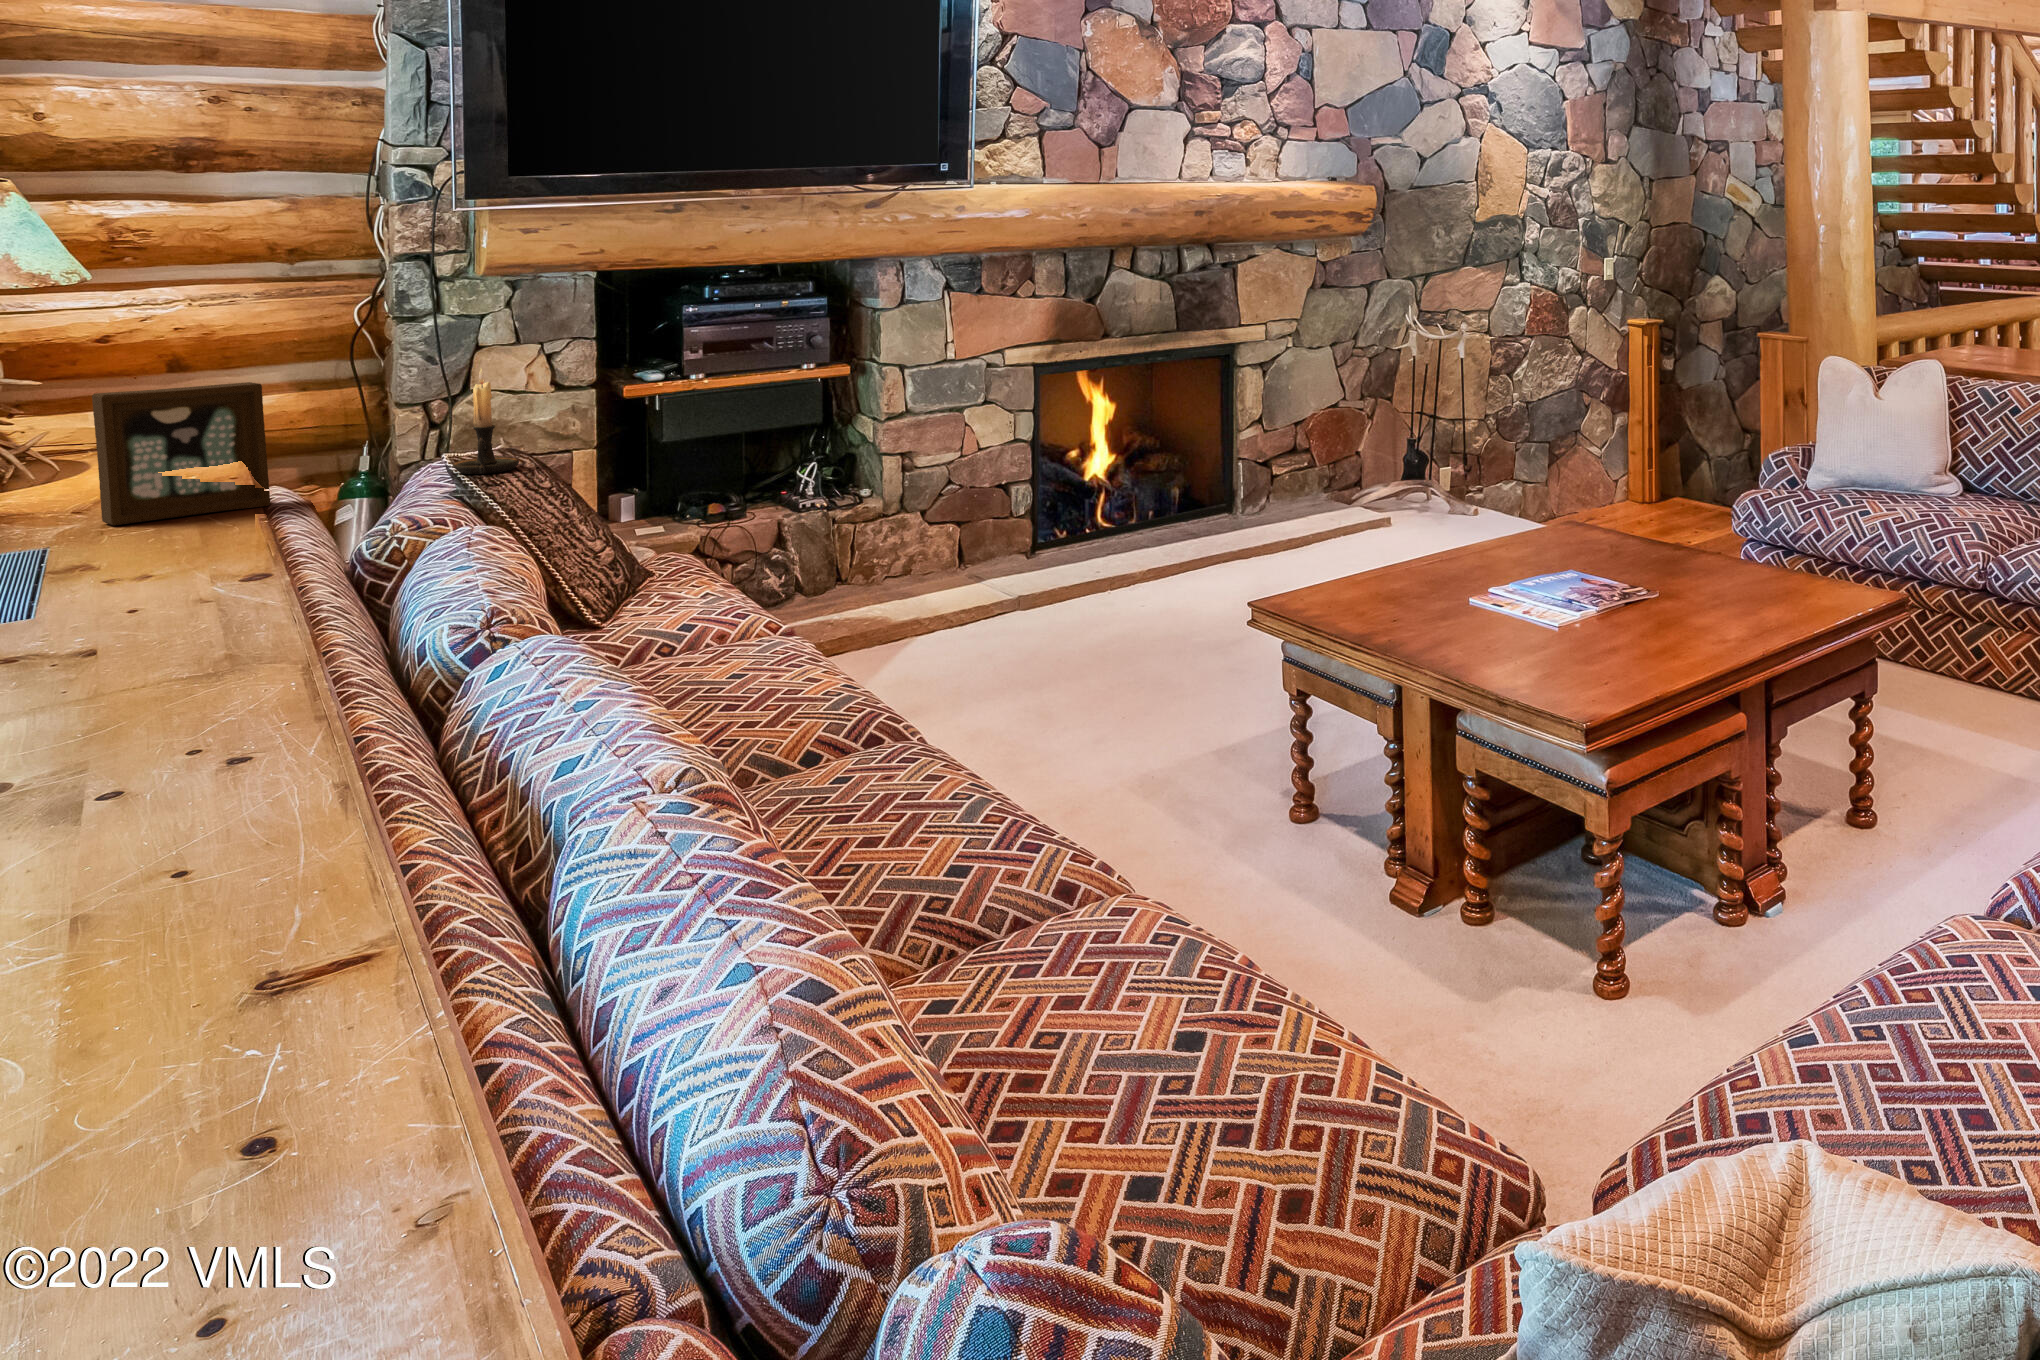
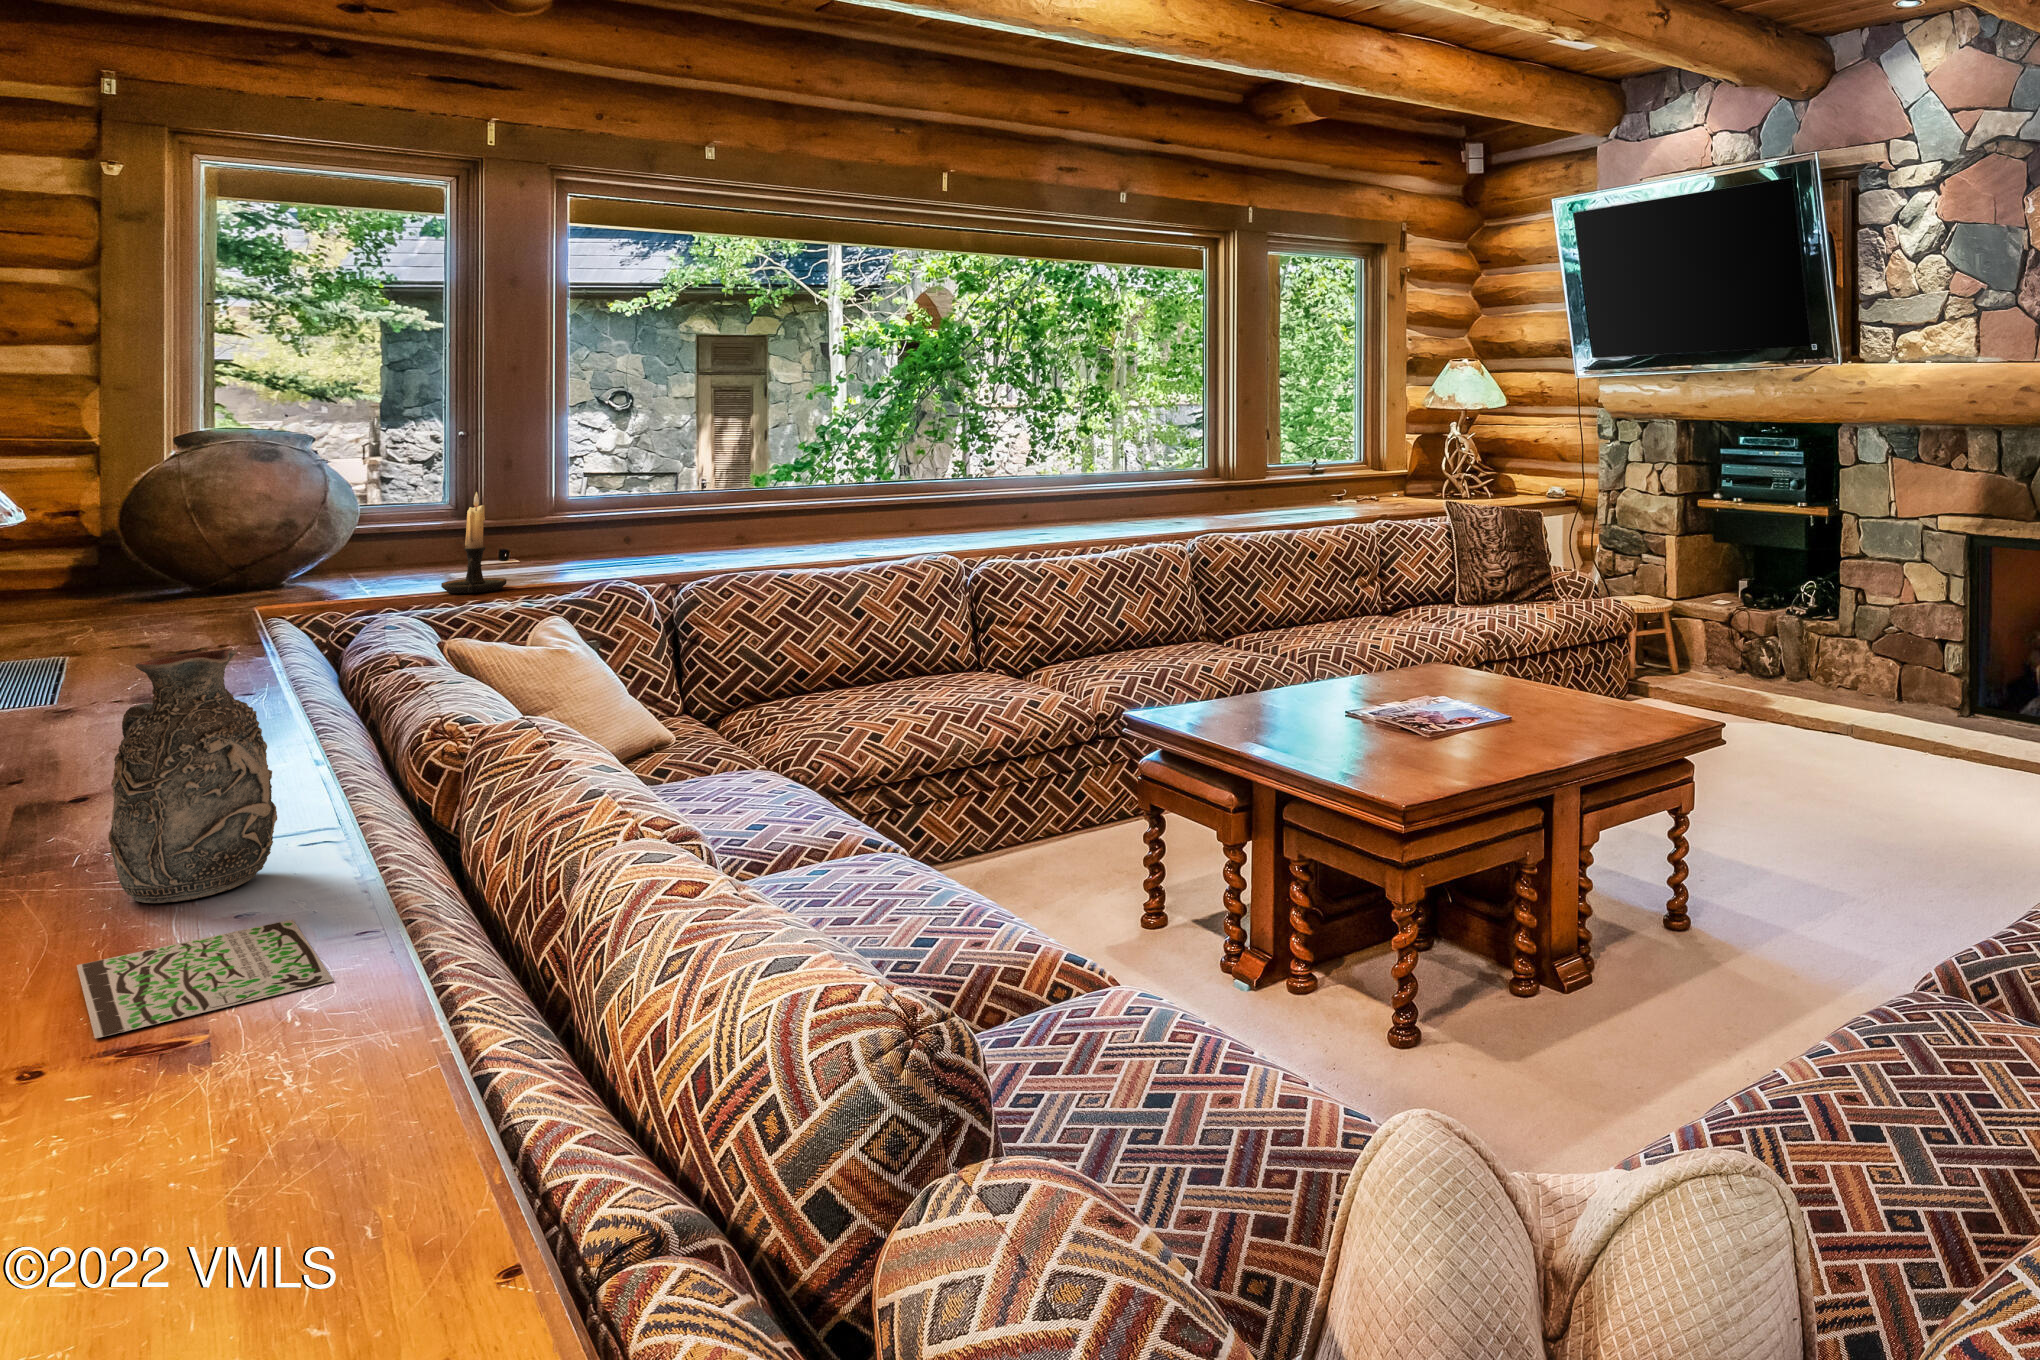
picture frame: present [92,382,271,525] -> none [90,501,262,638]
decorative vase: none [107,582,278,840] -> present [108,649,277,903]
book: none [85,861,337,997] -> present [77,919,333,1039]

